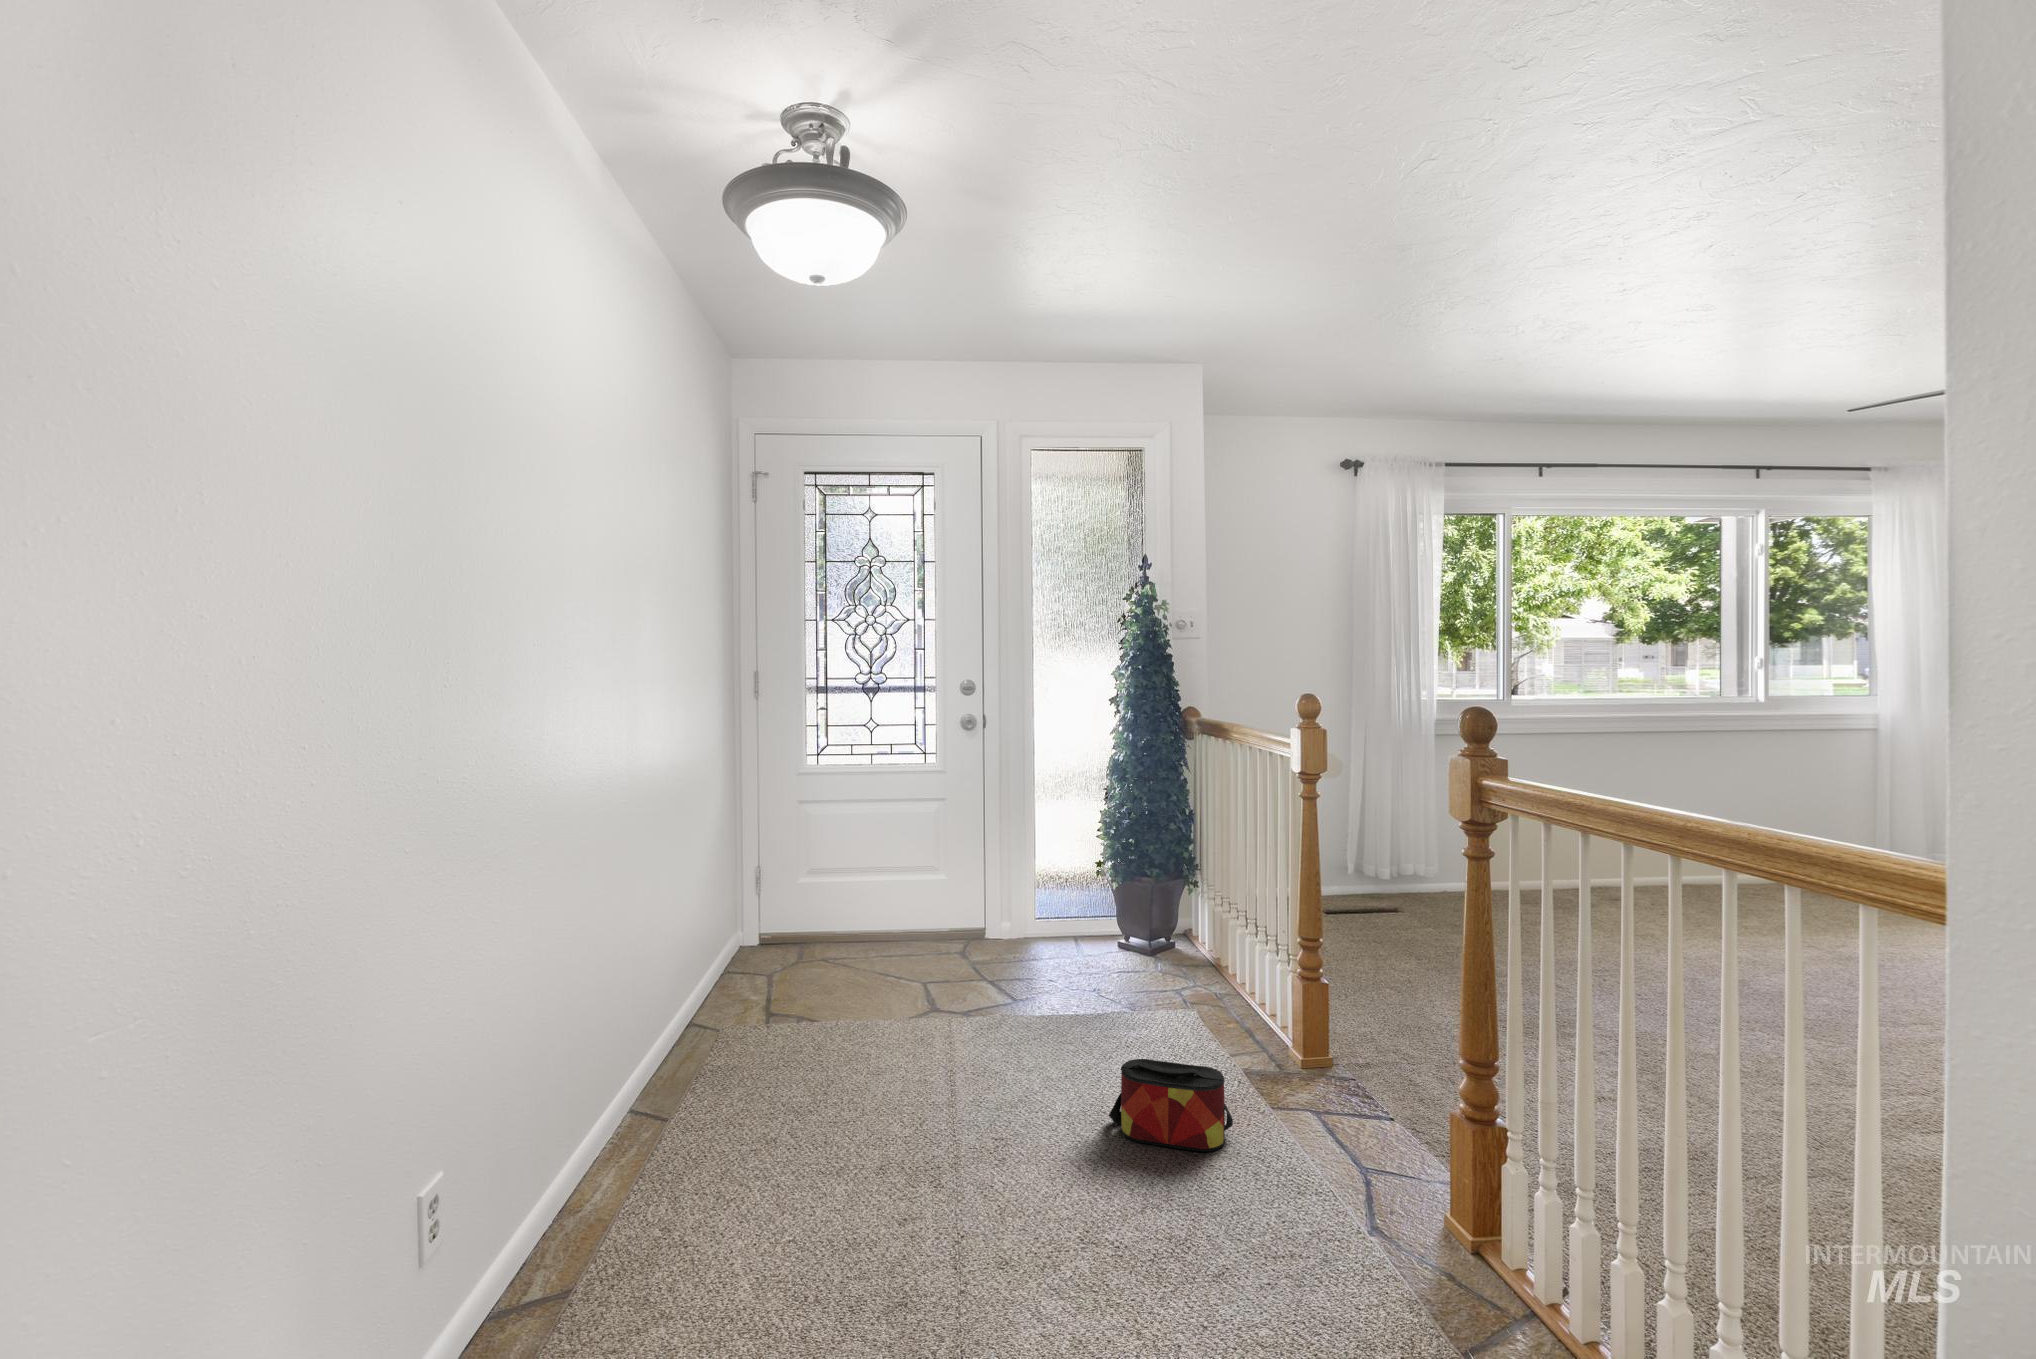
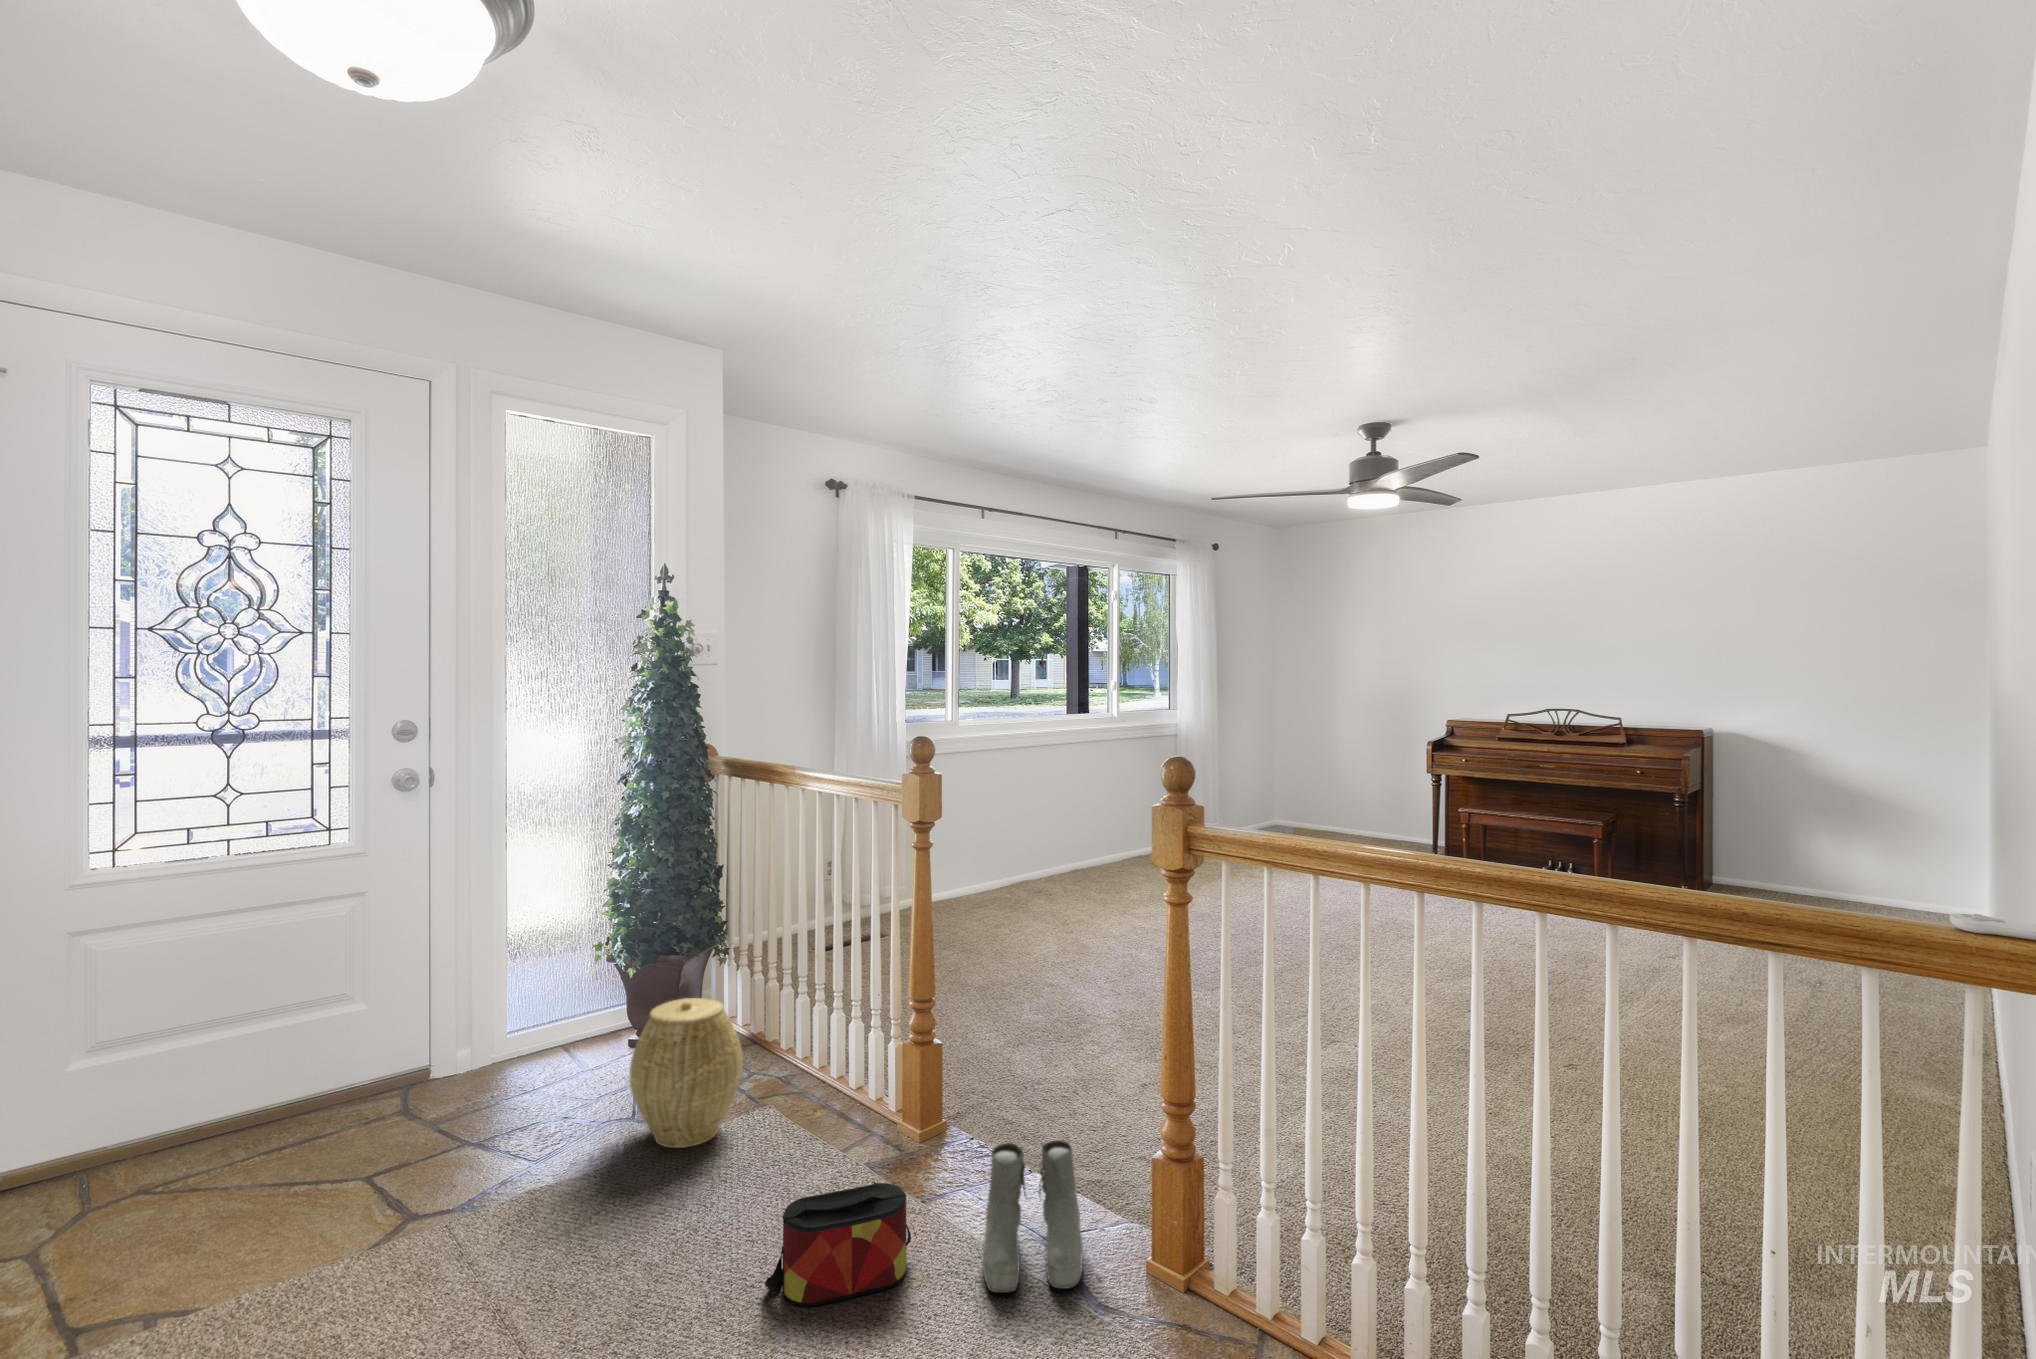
woven basket: none [1080,903,1167,1019] -> present [629,998,743,1148]
boots: none [1280,1064,1393,1207] -> present [983,1140,1083,1293]

